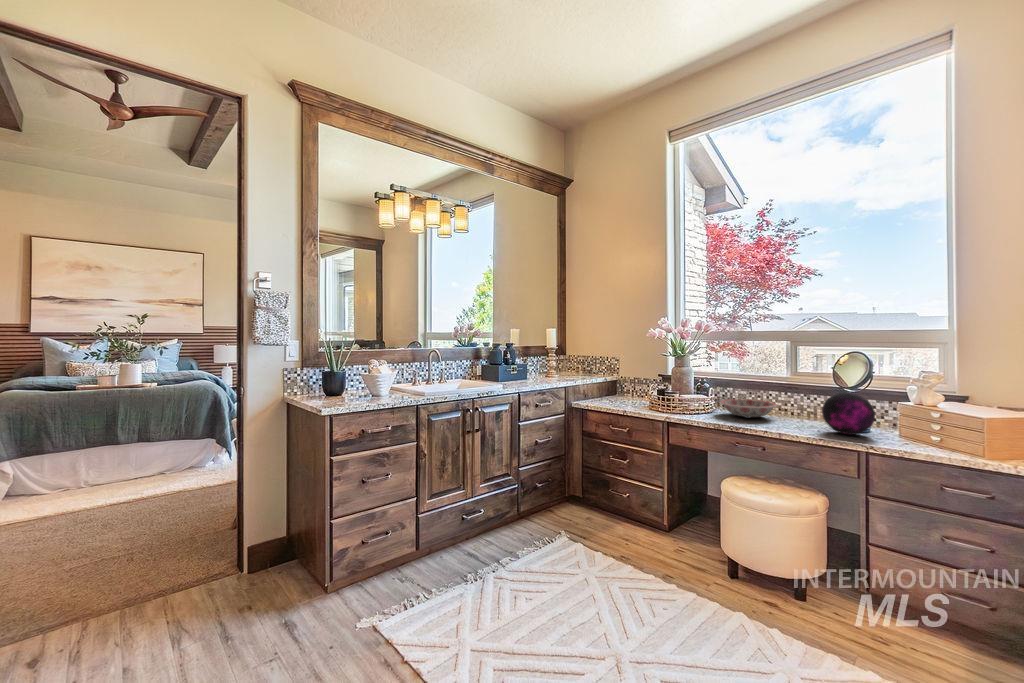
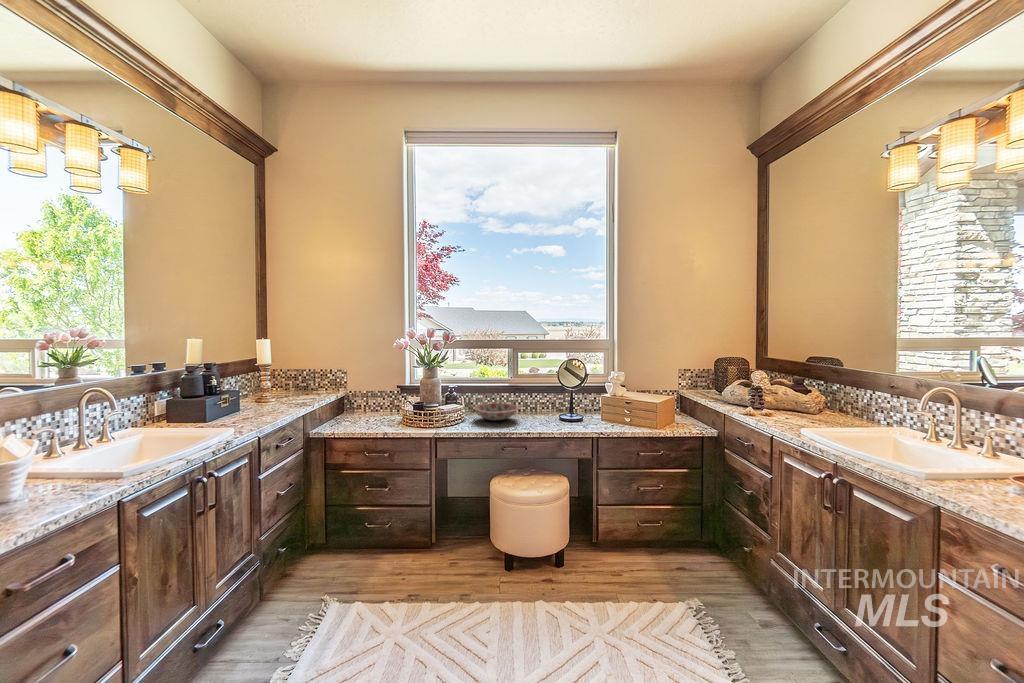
decorative orb: present [822,392,875,435] -> none [557,392,589,424]

